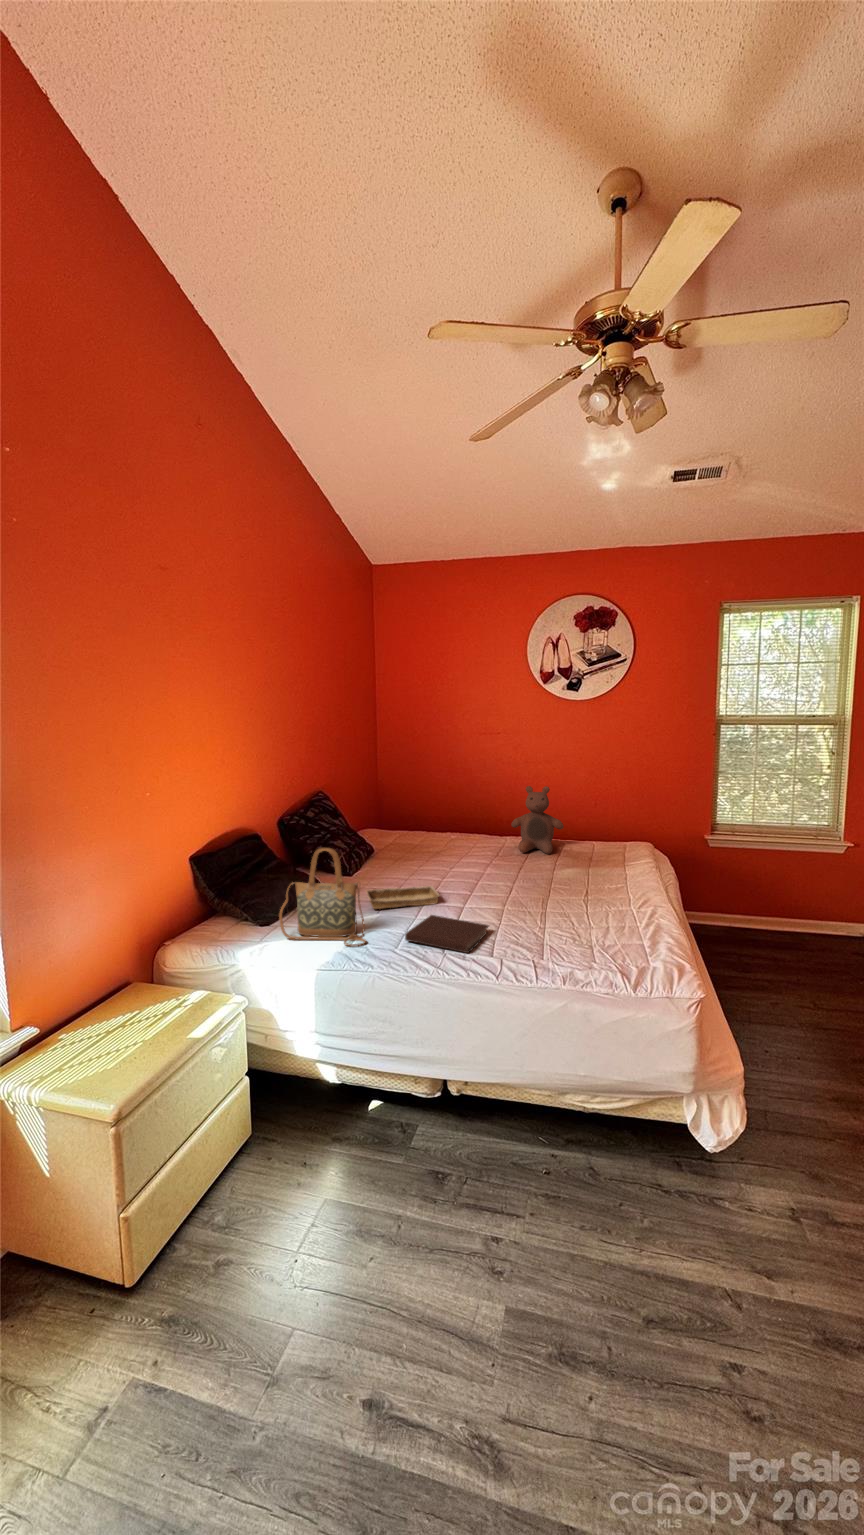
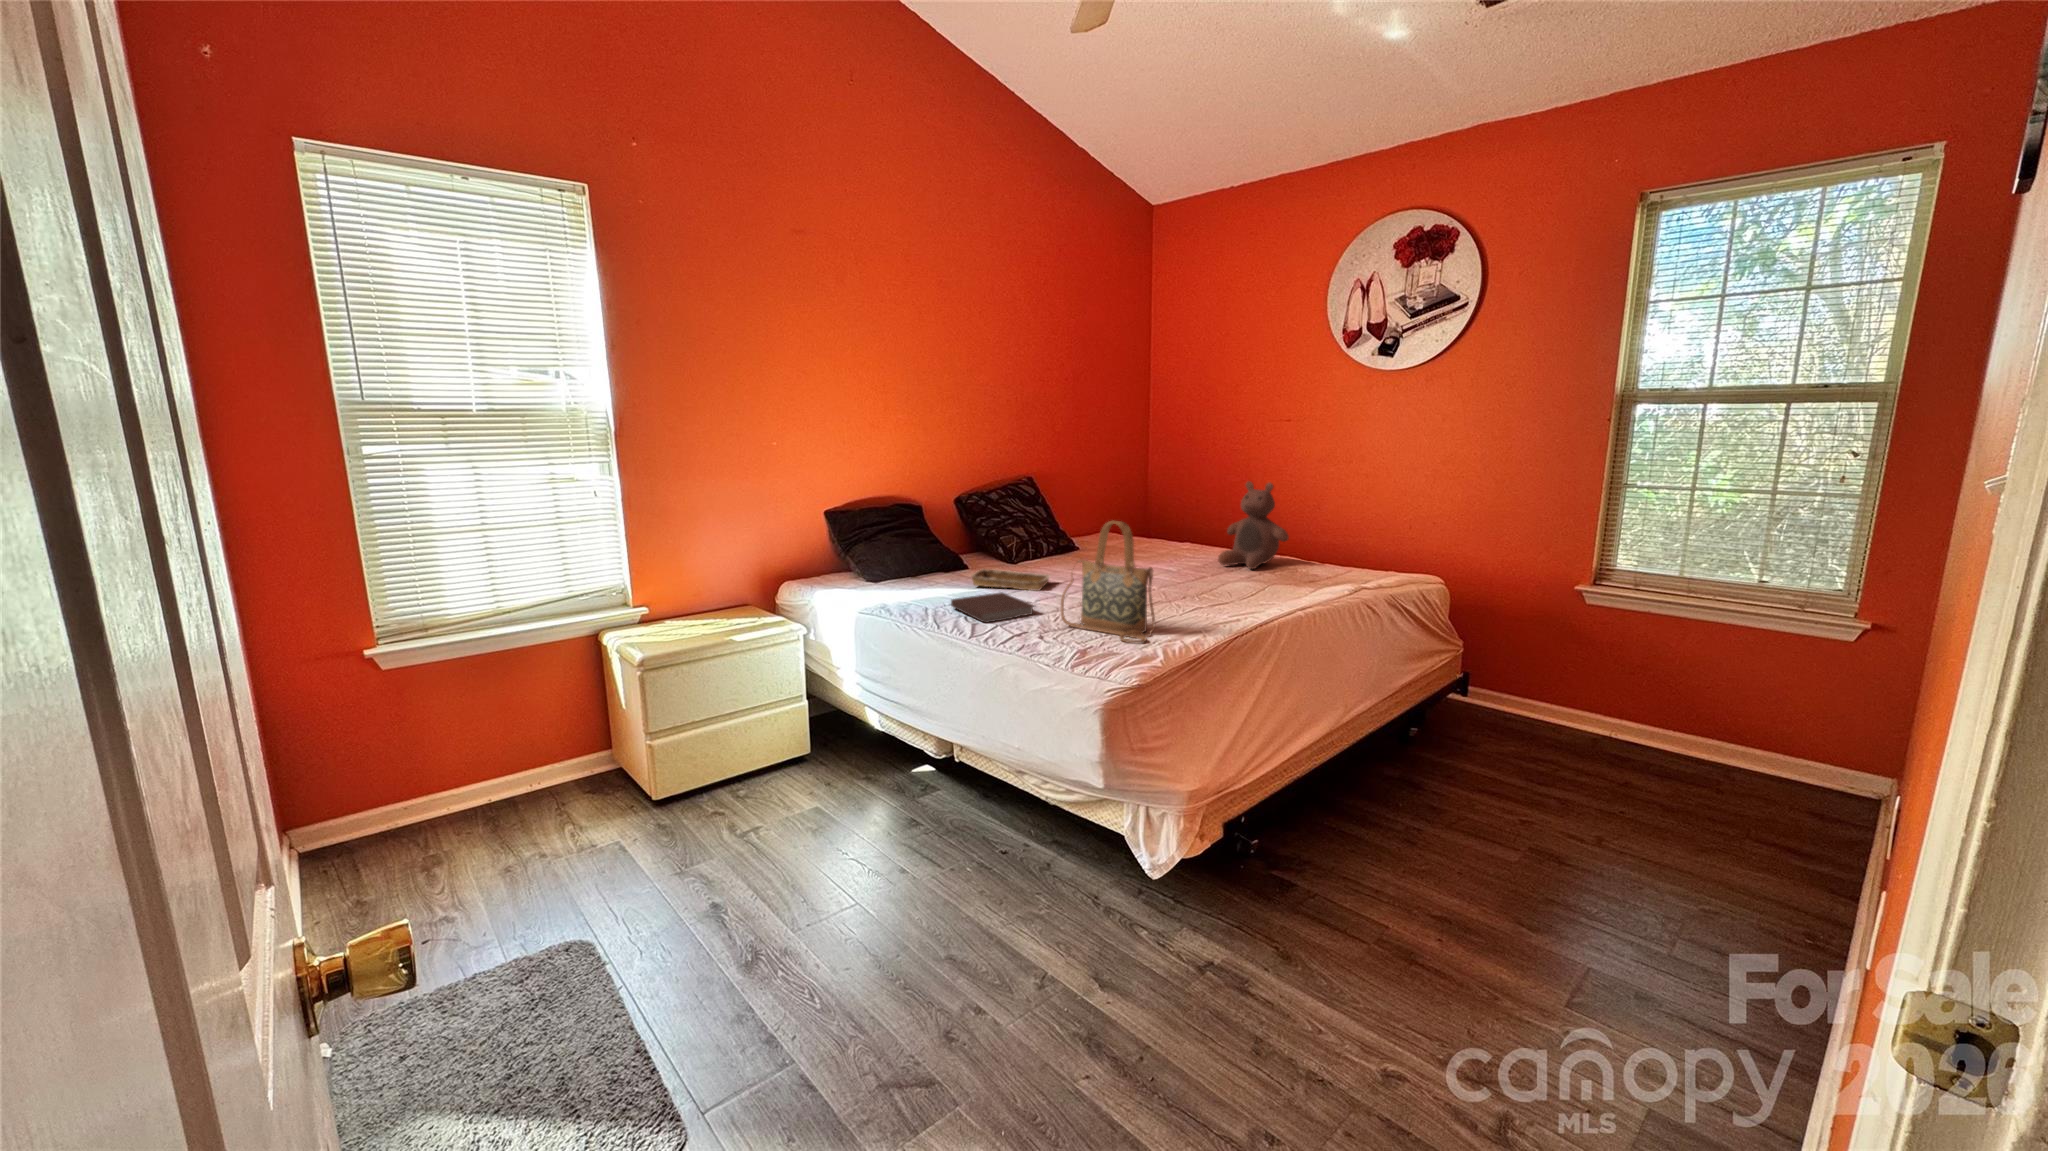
handbag: present [279,848,366,947] -> present [1061,520,1155,643]

